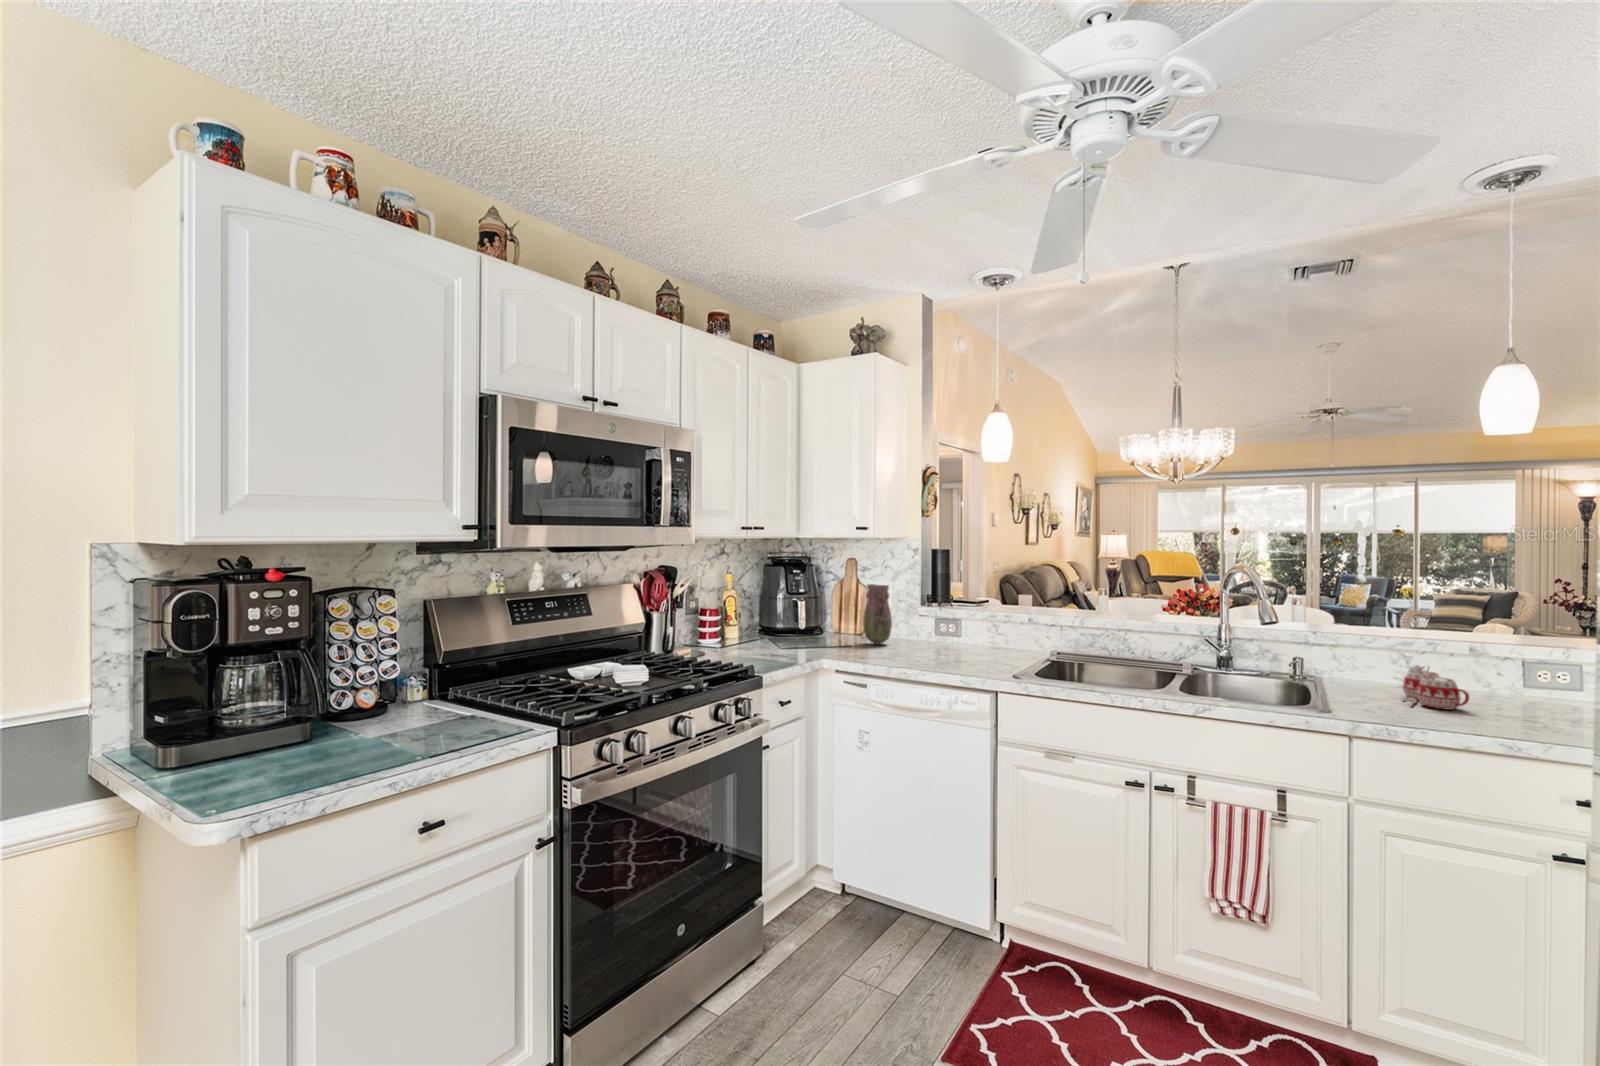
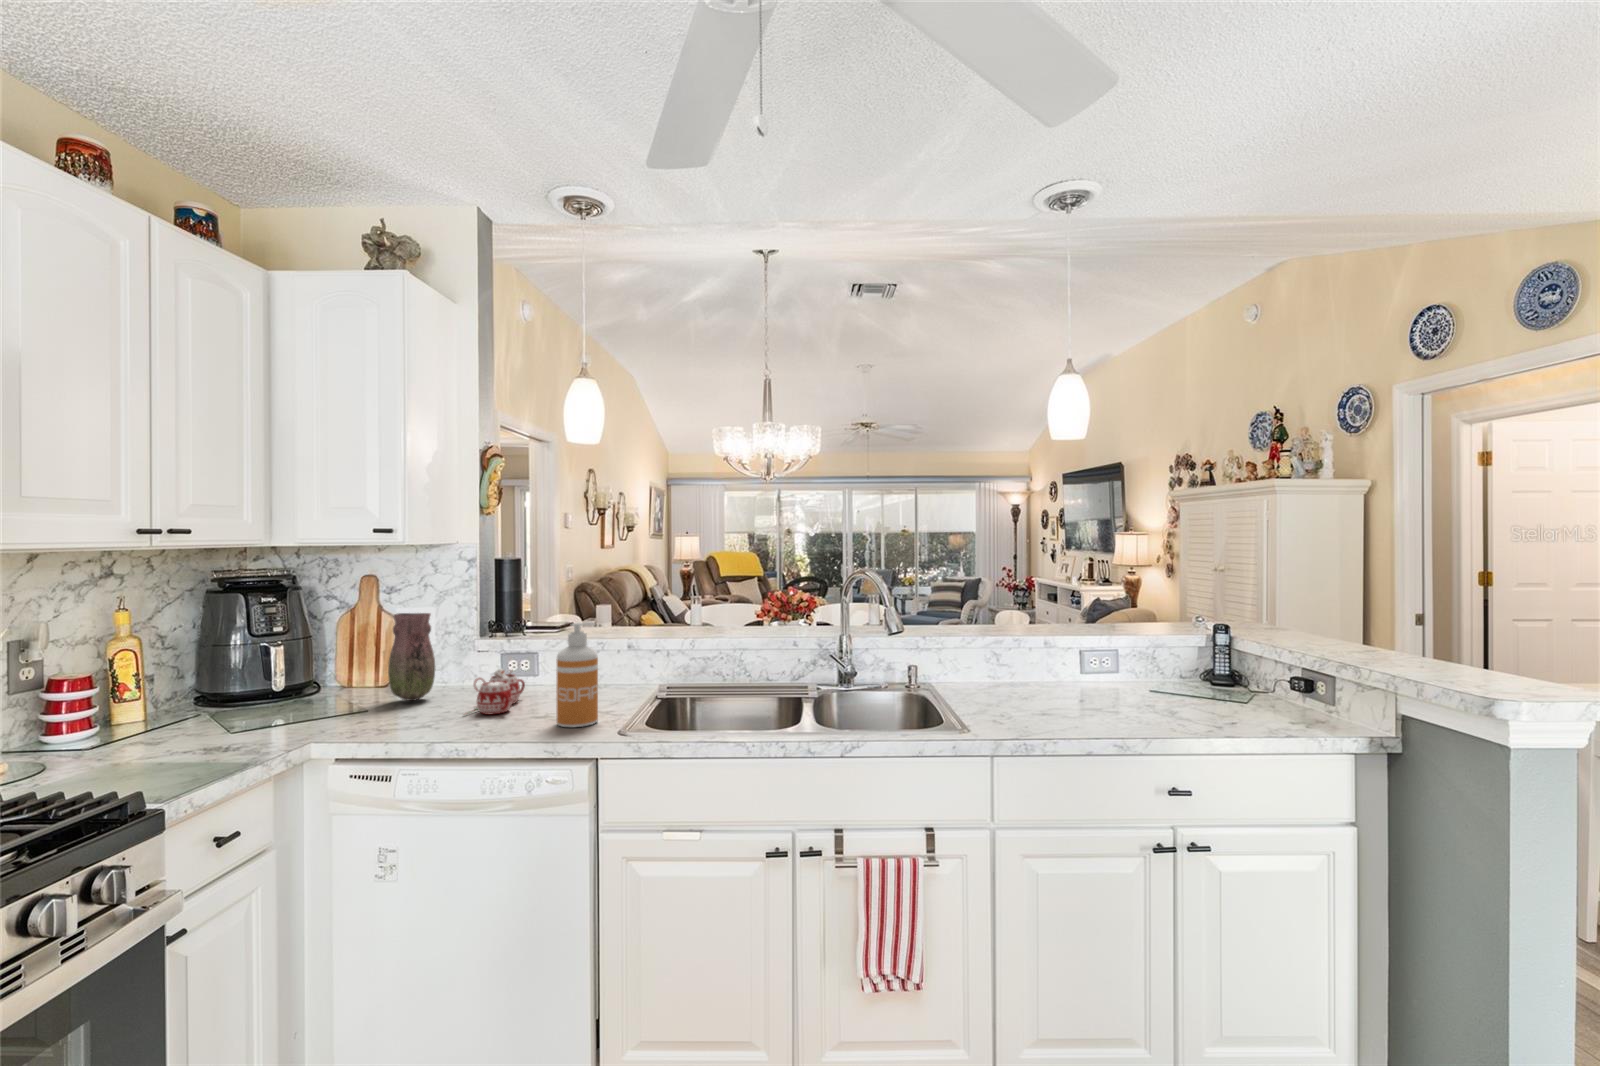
soap dispenser: none [970,596,1000,670] -> present [557,623,598,727]
mug: present [1402,665,1469,709] -> present [463,669,525,715]

